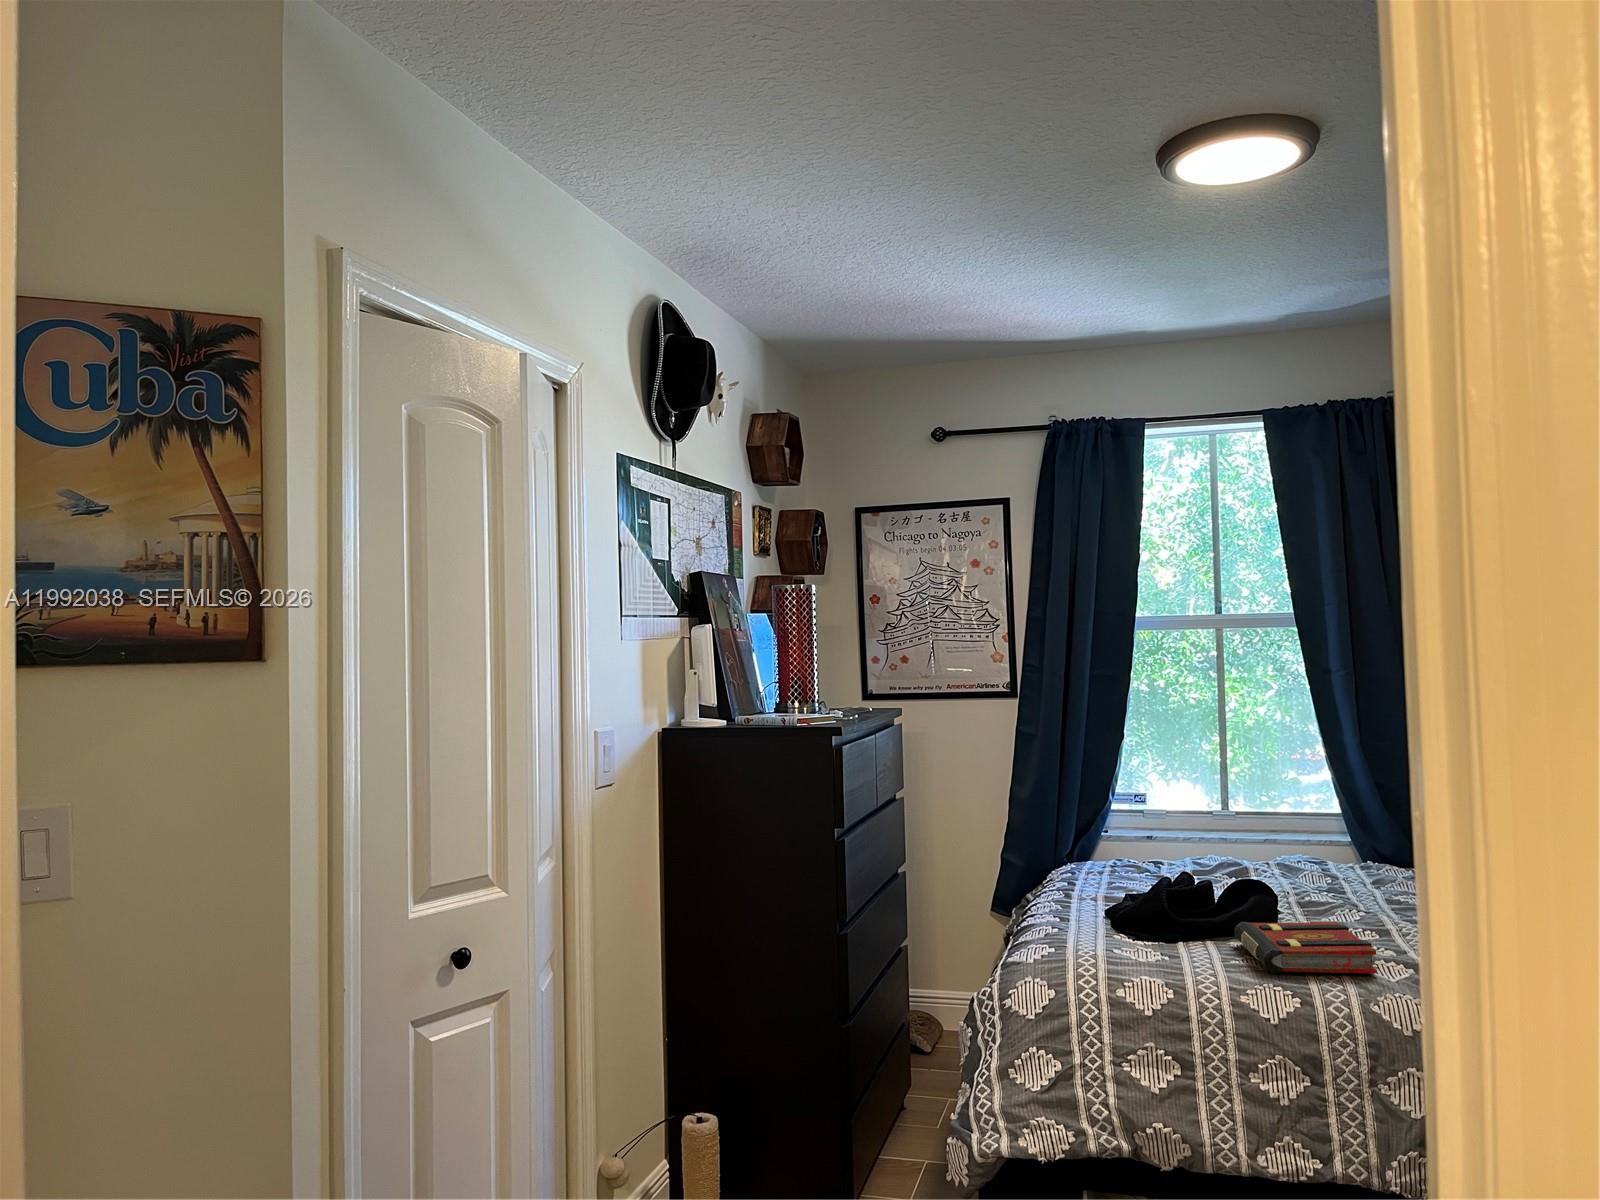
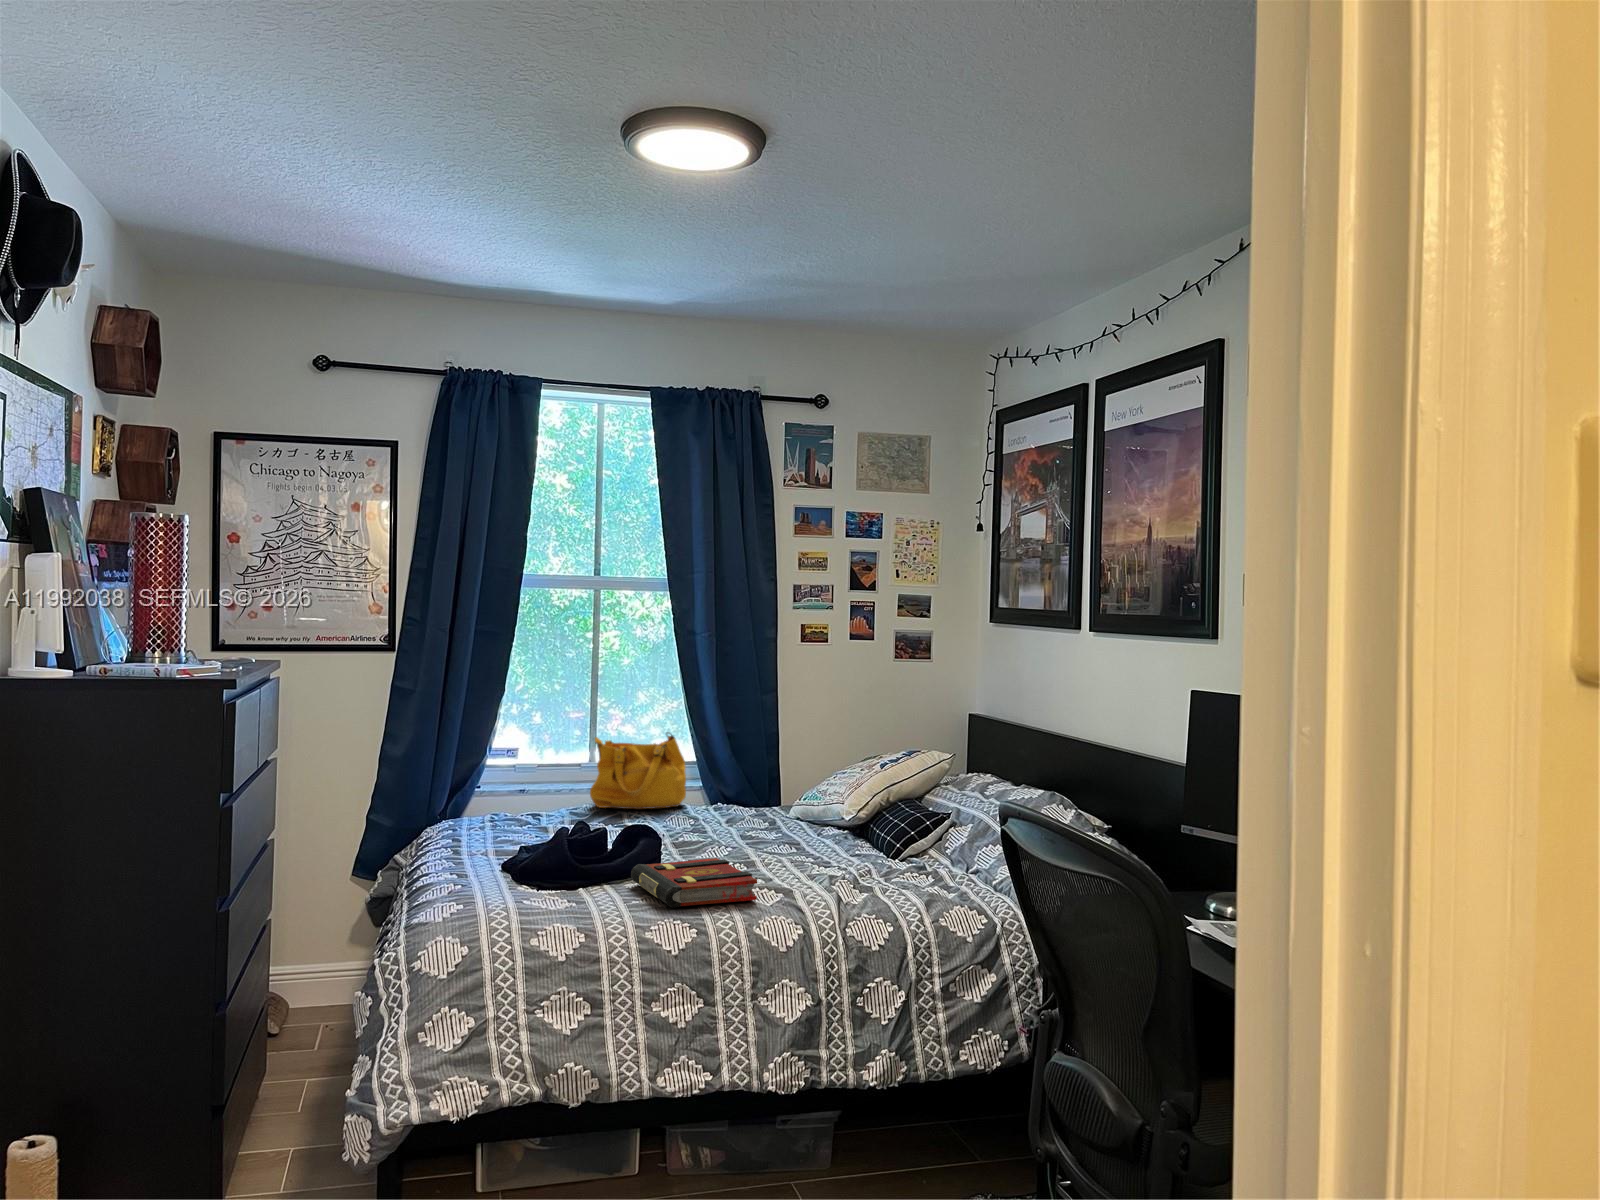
handbag: none [1217,780,1328,863] -> present [590,732,686,809]

